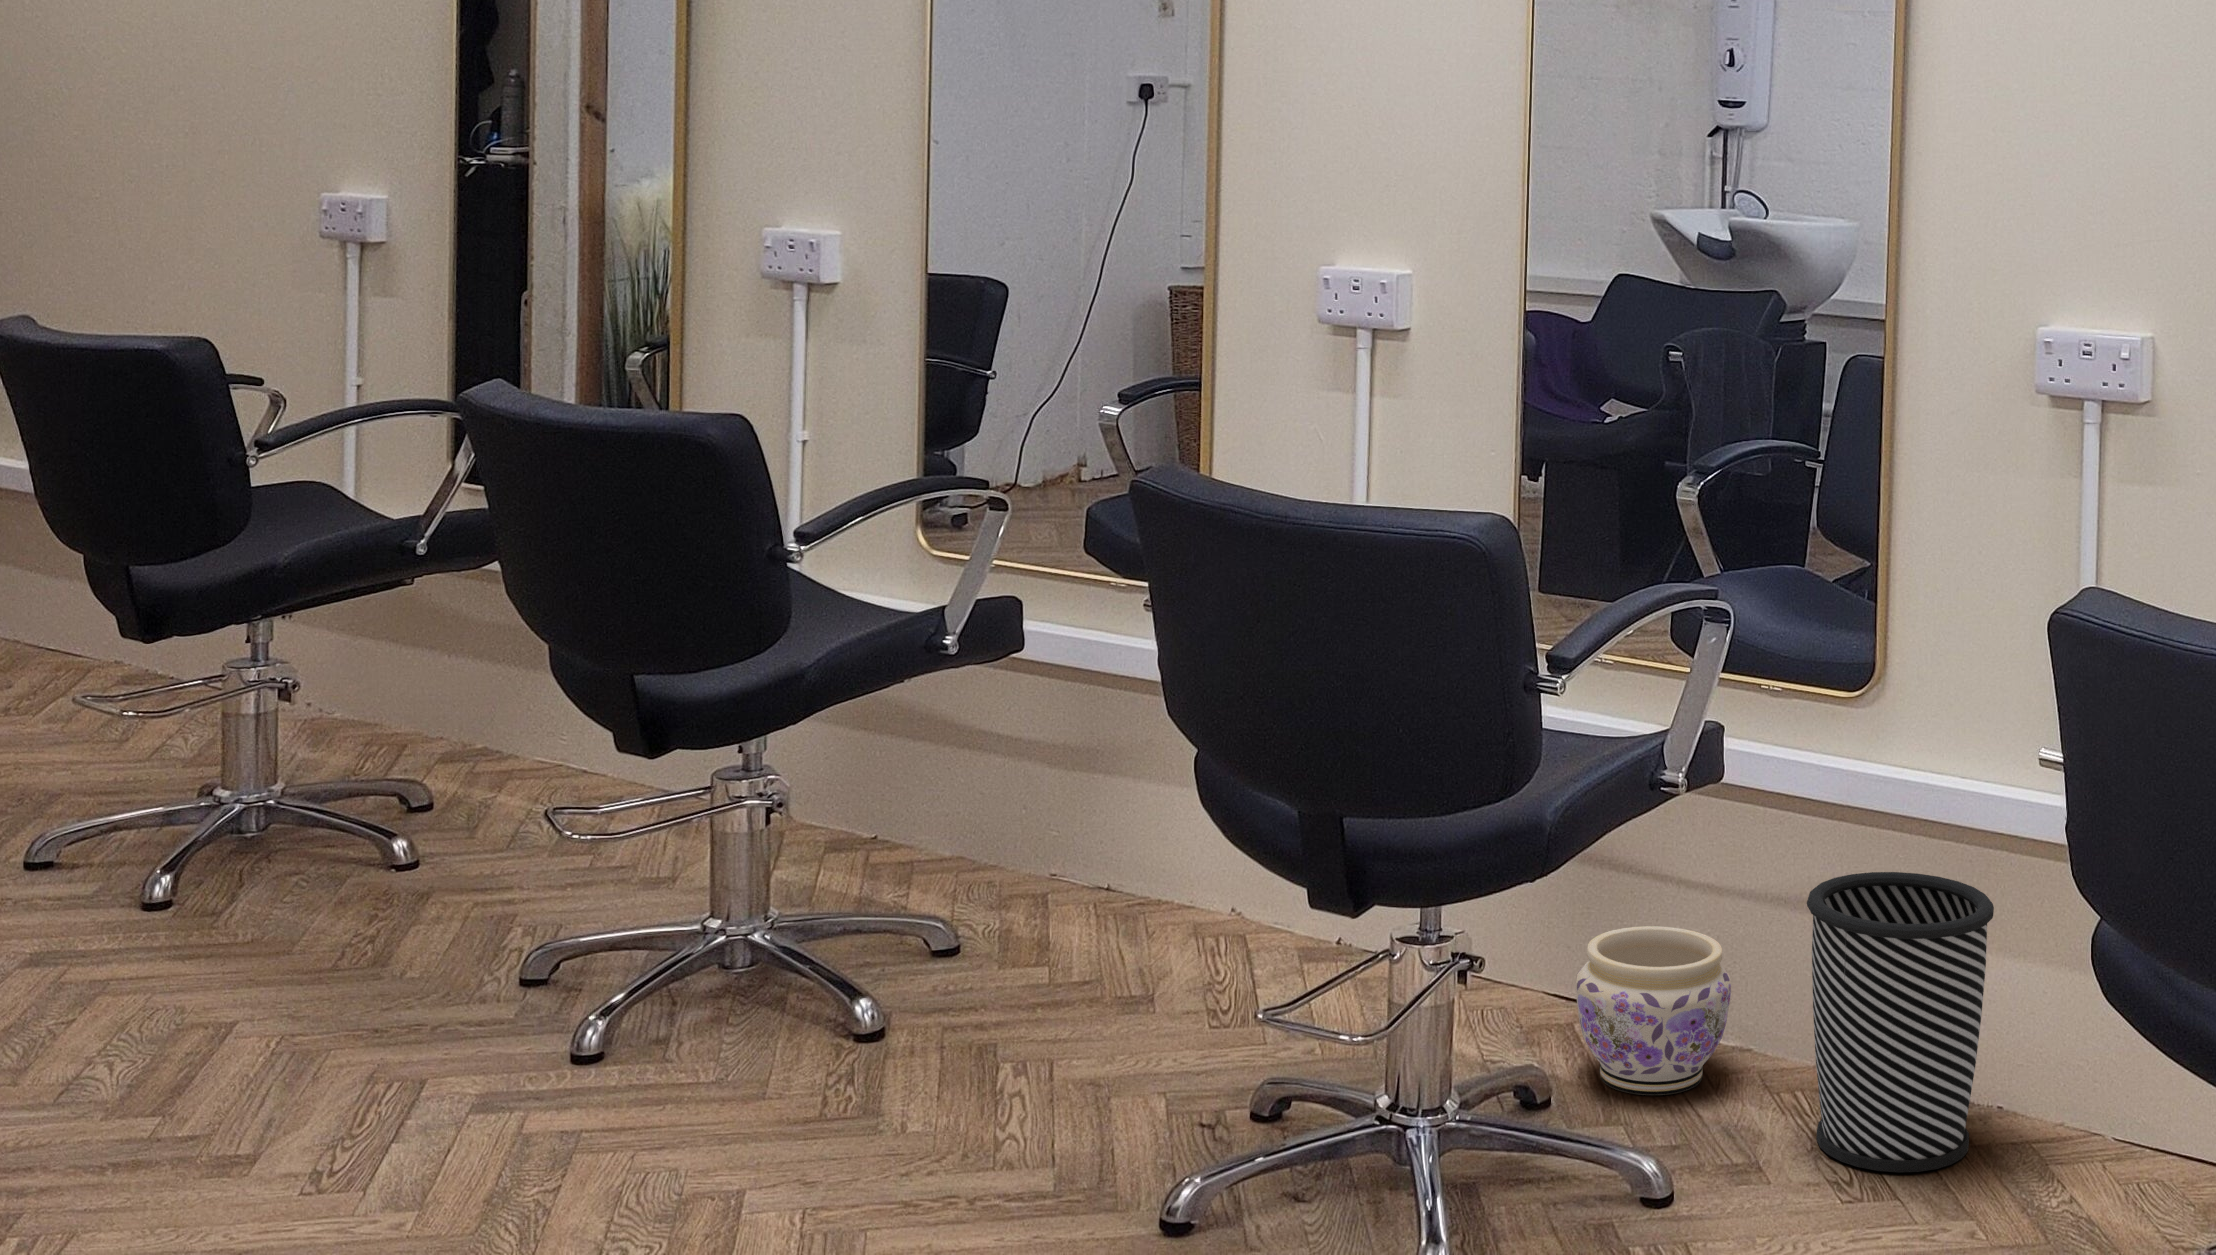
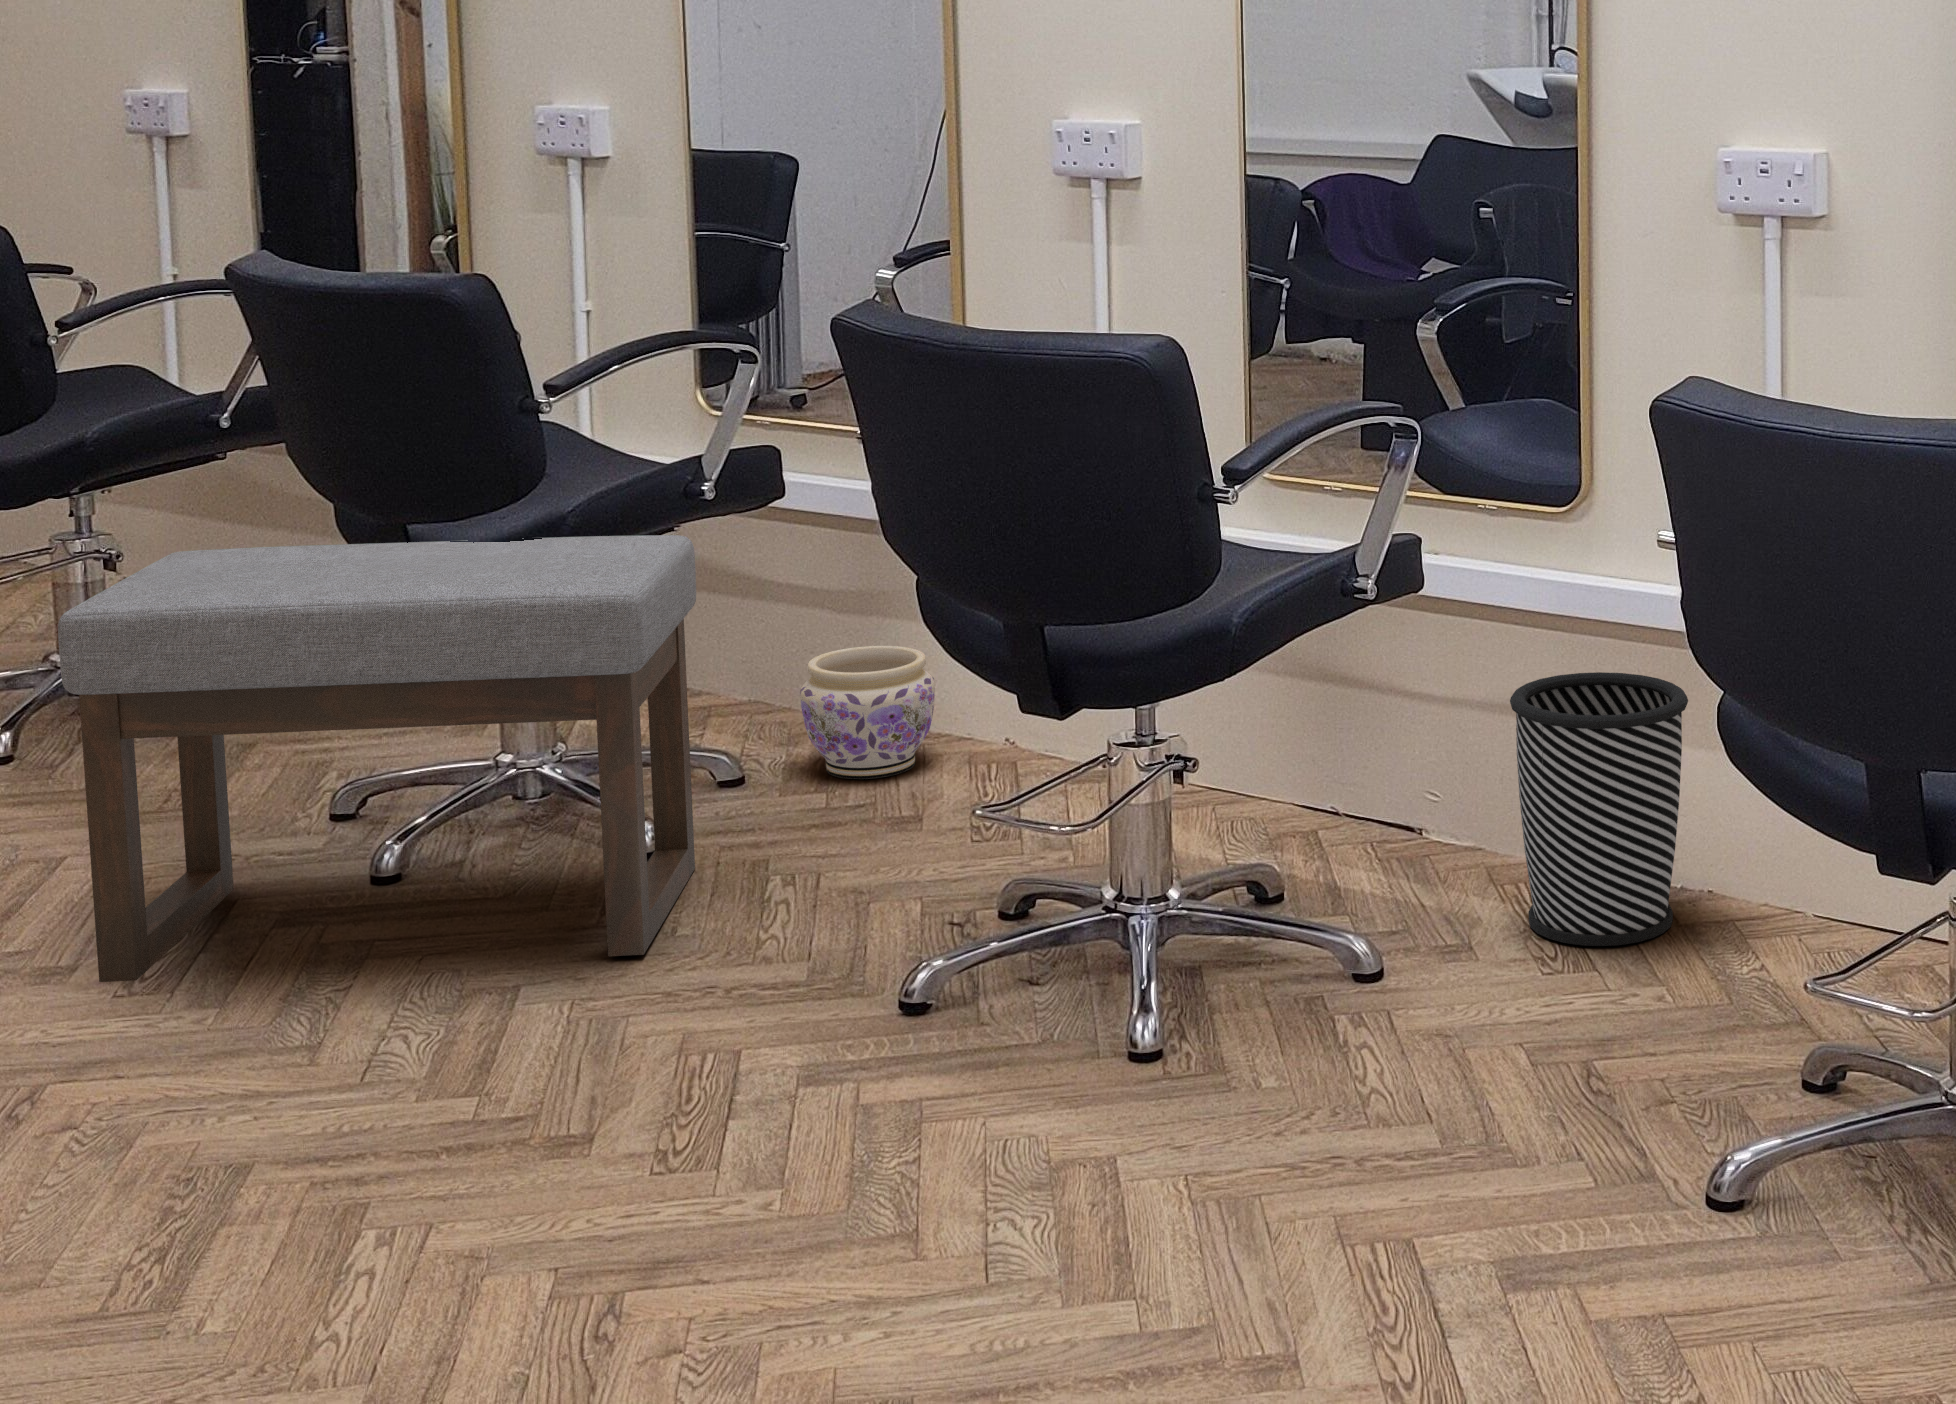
ottoman: none [269,694,940,1176] -> present [58,535,696,982]
planter: present [1576,926,1731,1095] -> present [800,646,935,779]

